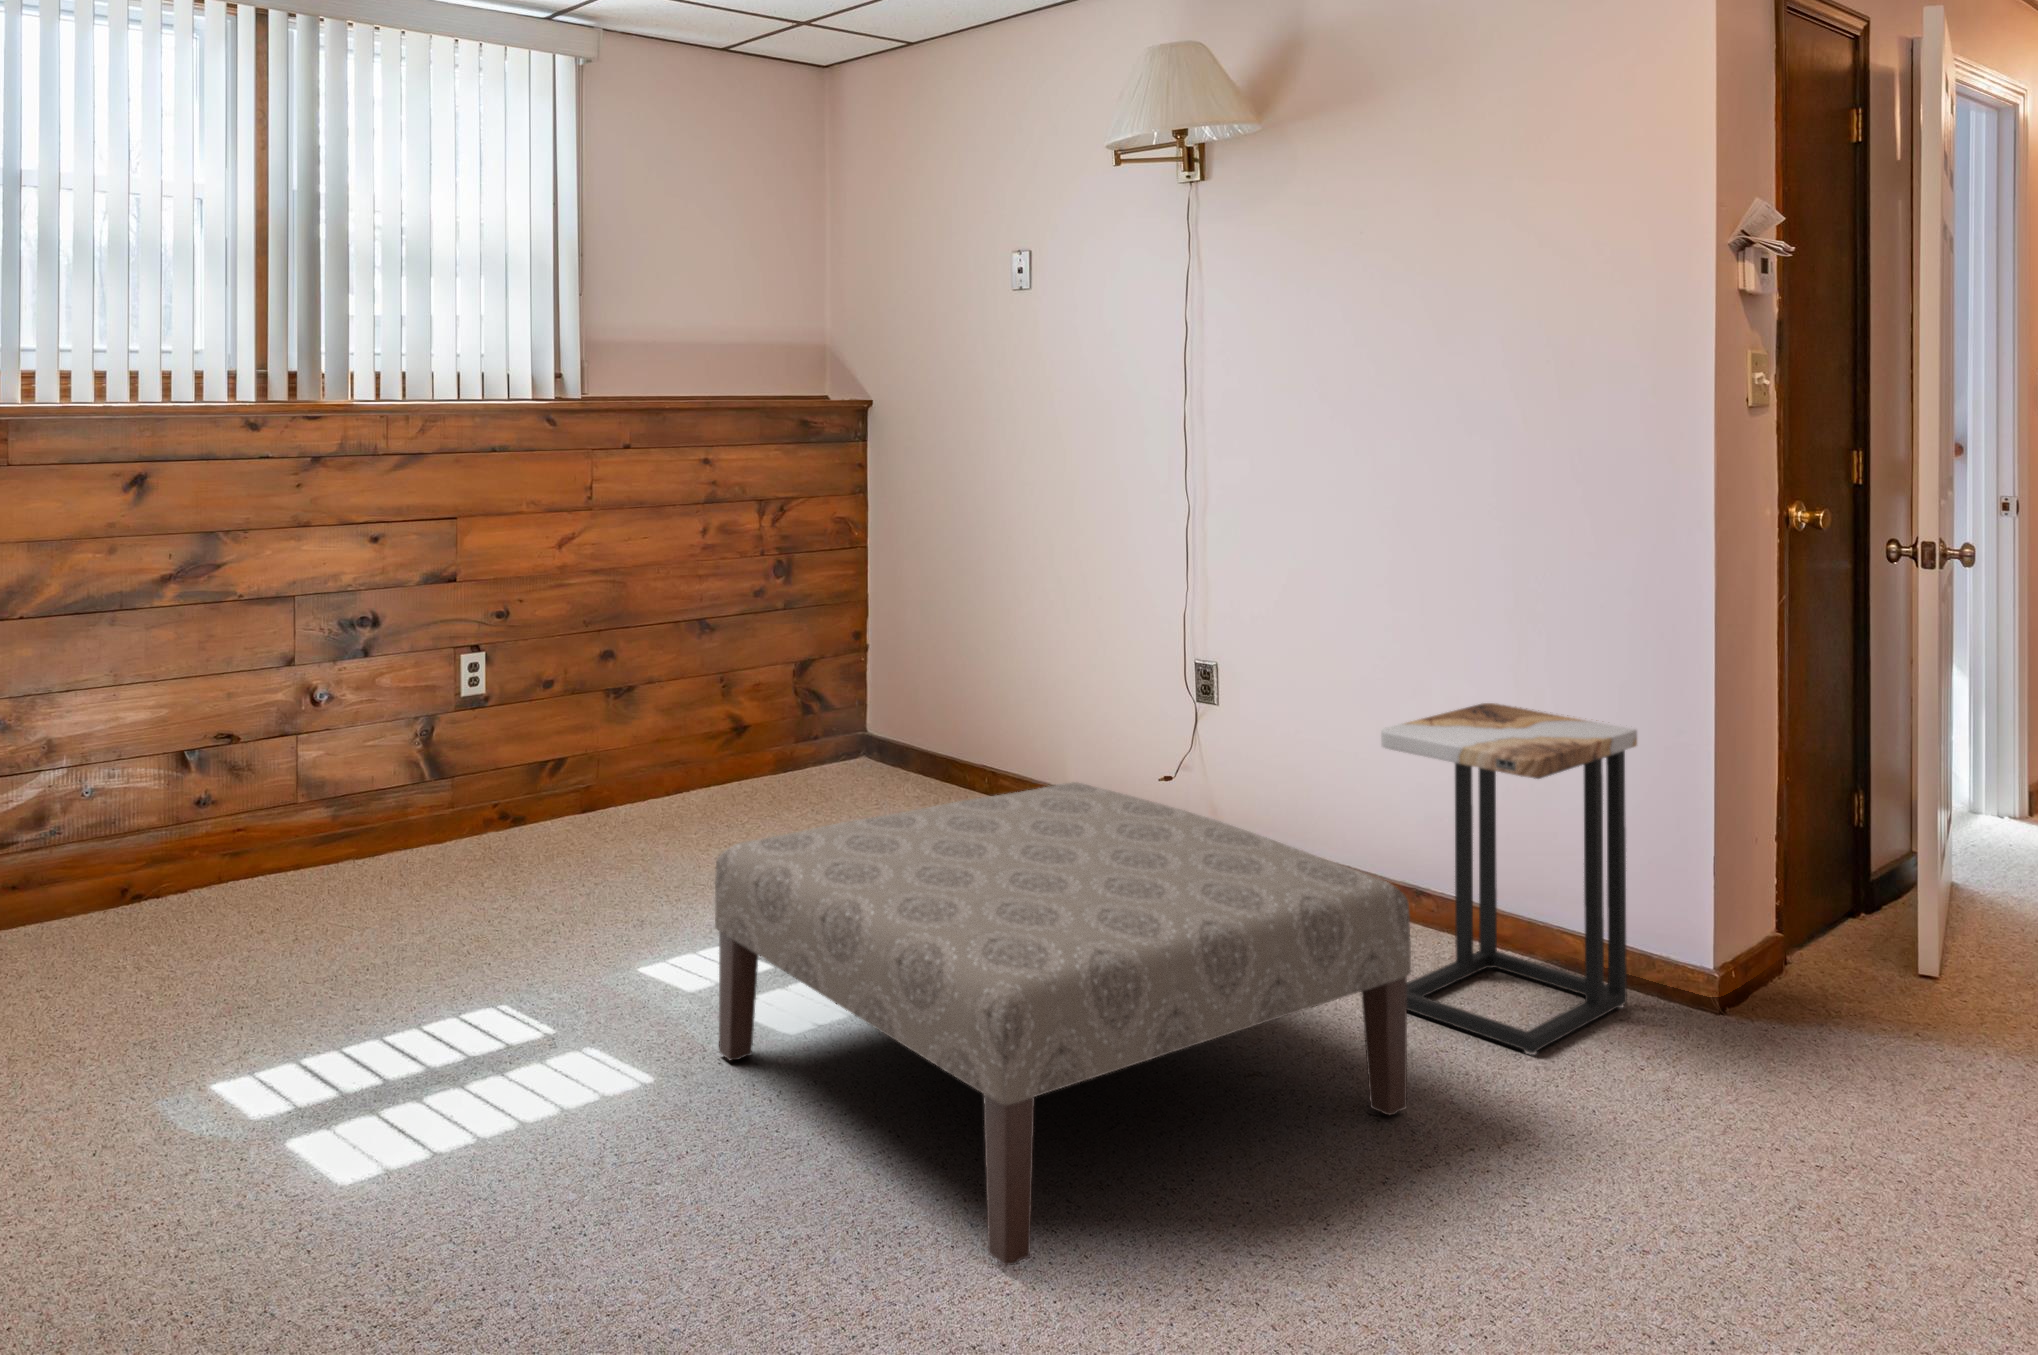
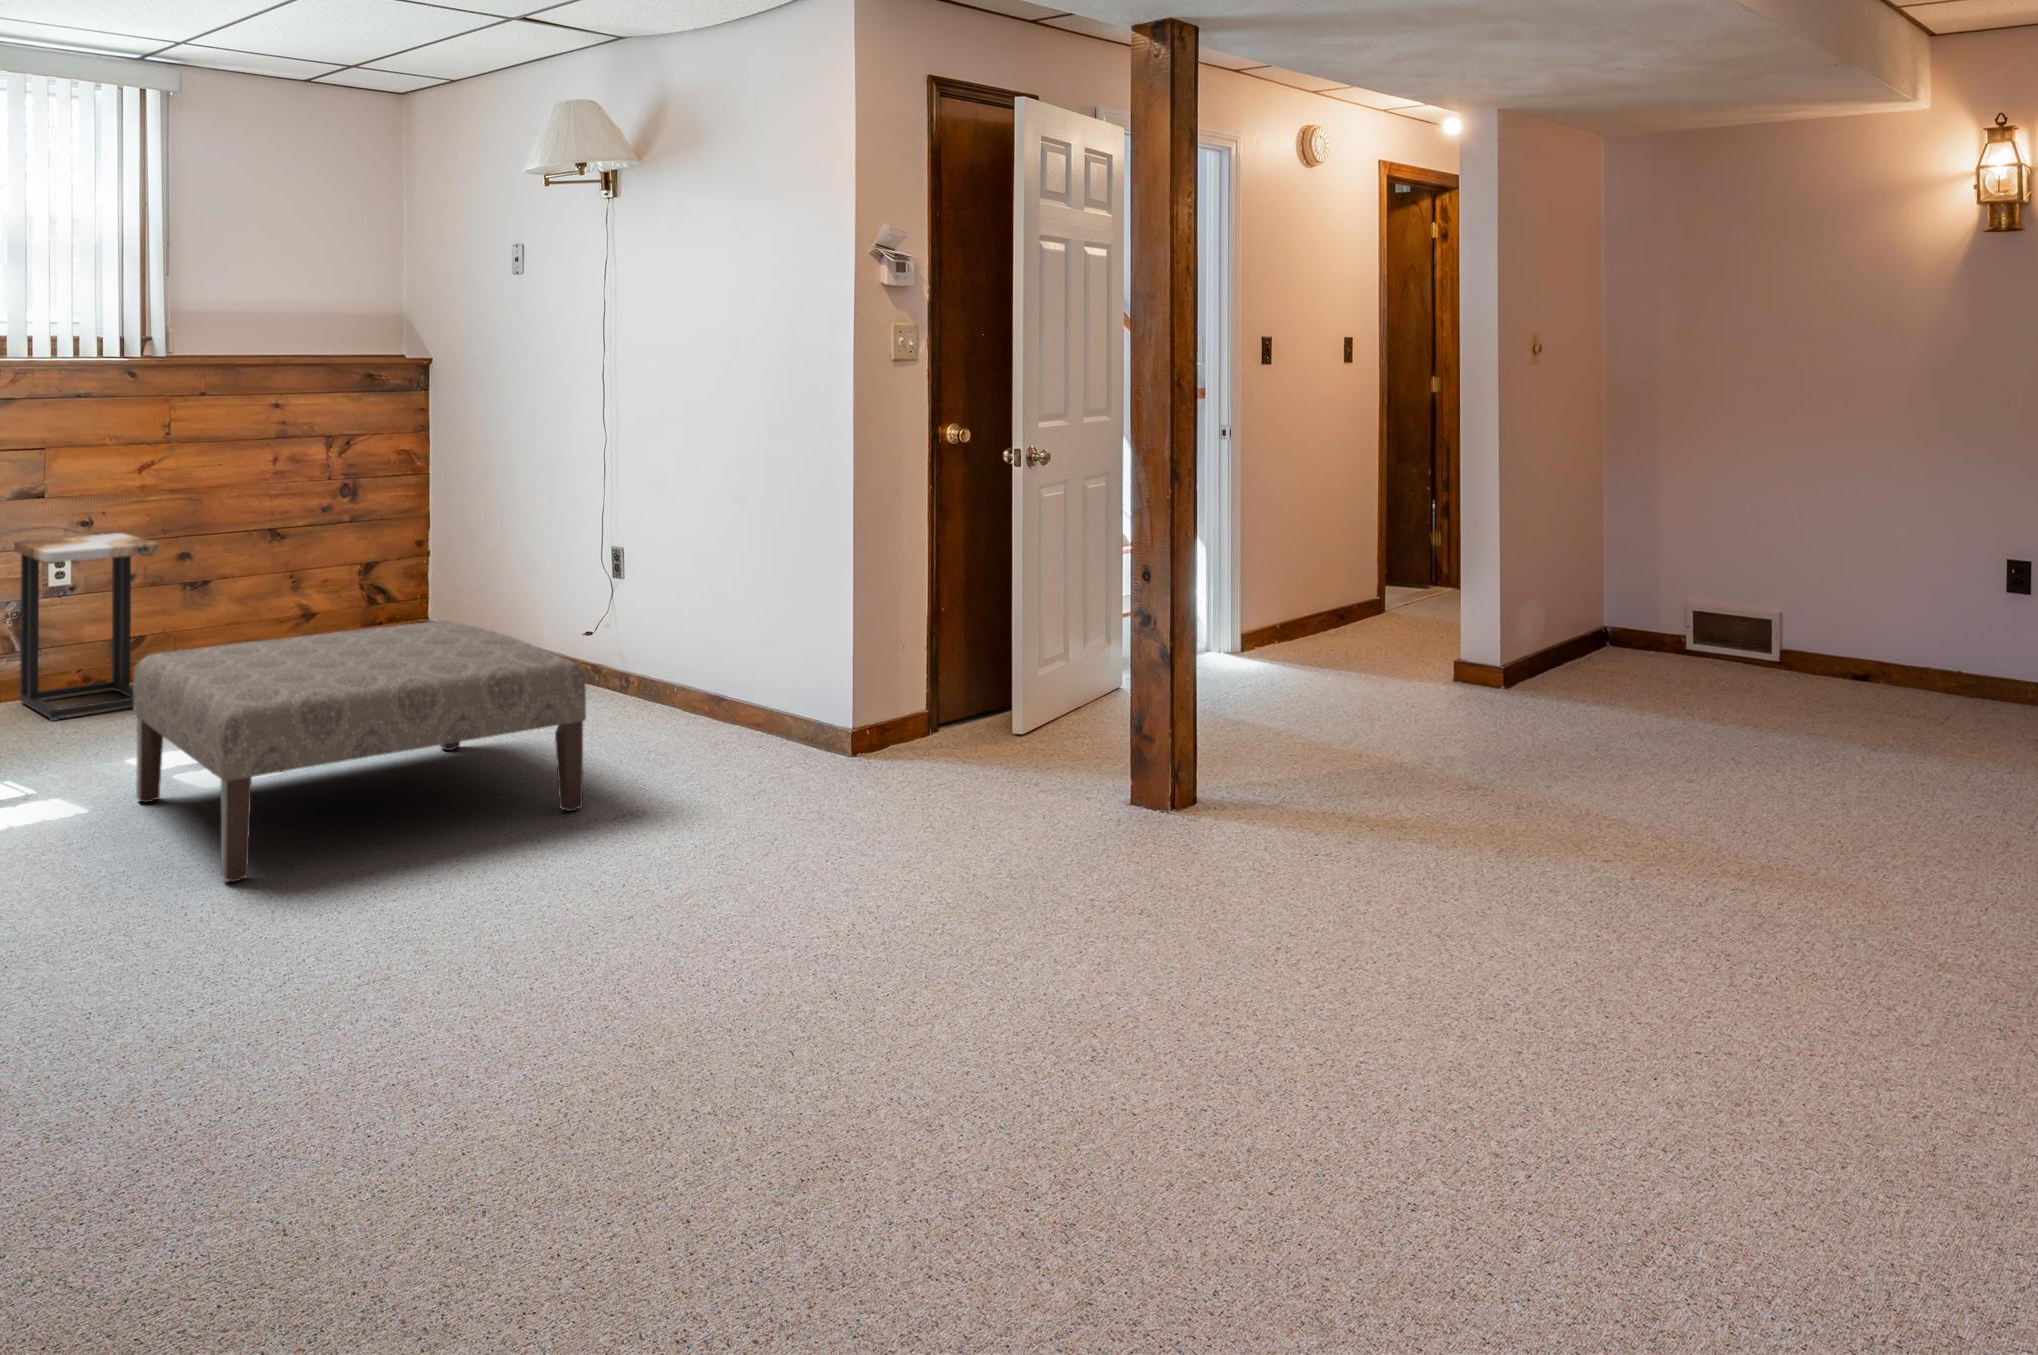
side table: present [1381,703,1637,1054] -> present [14,533,159,720]

